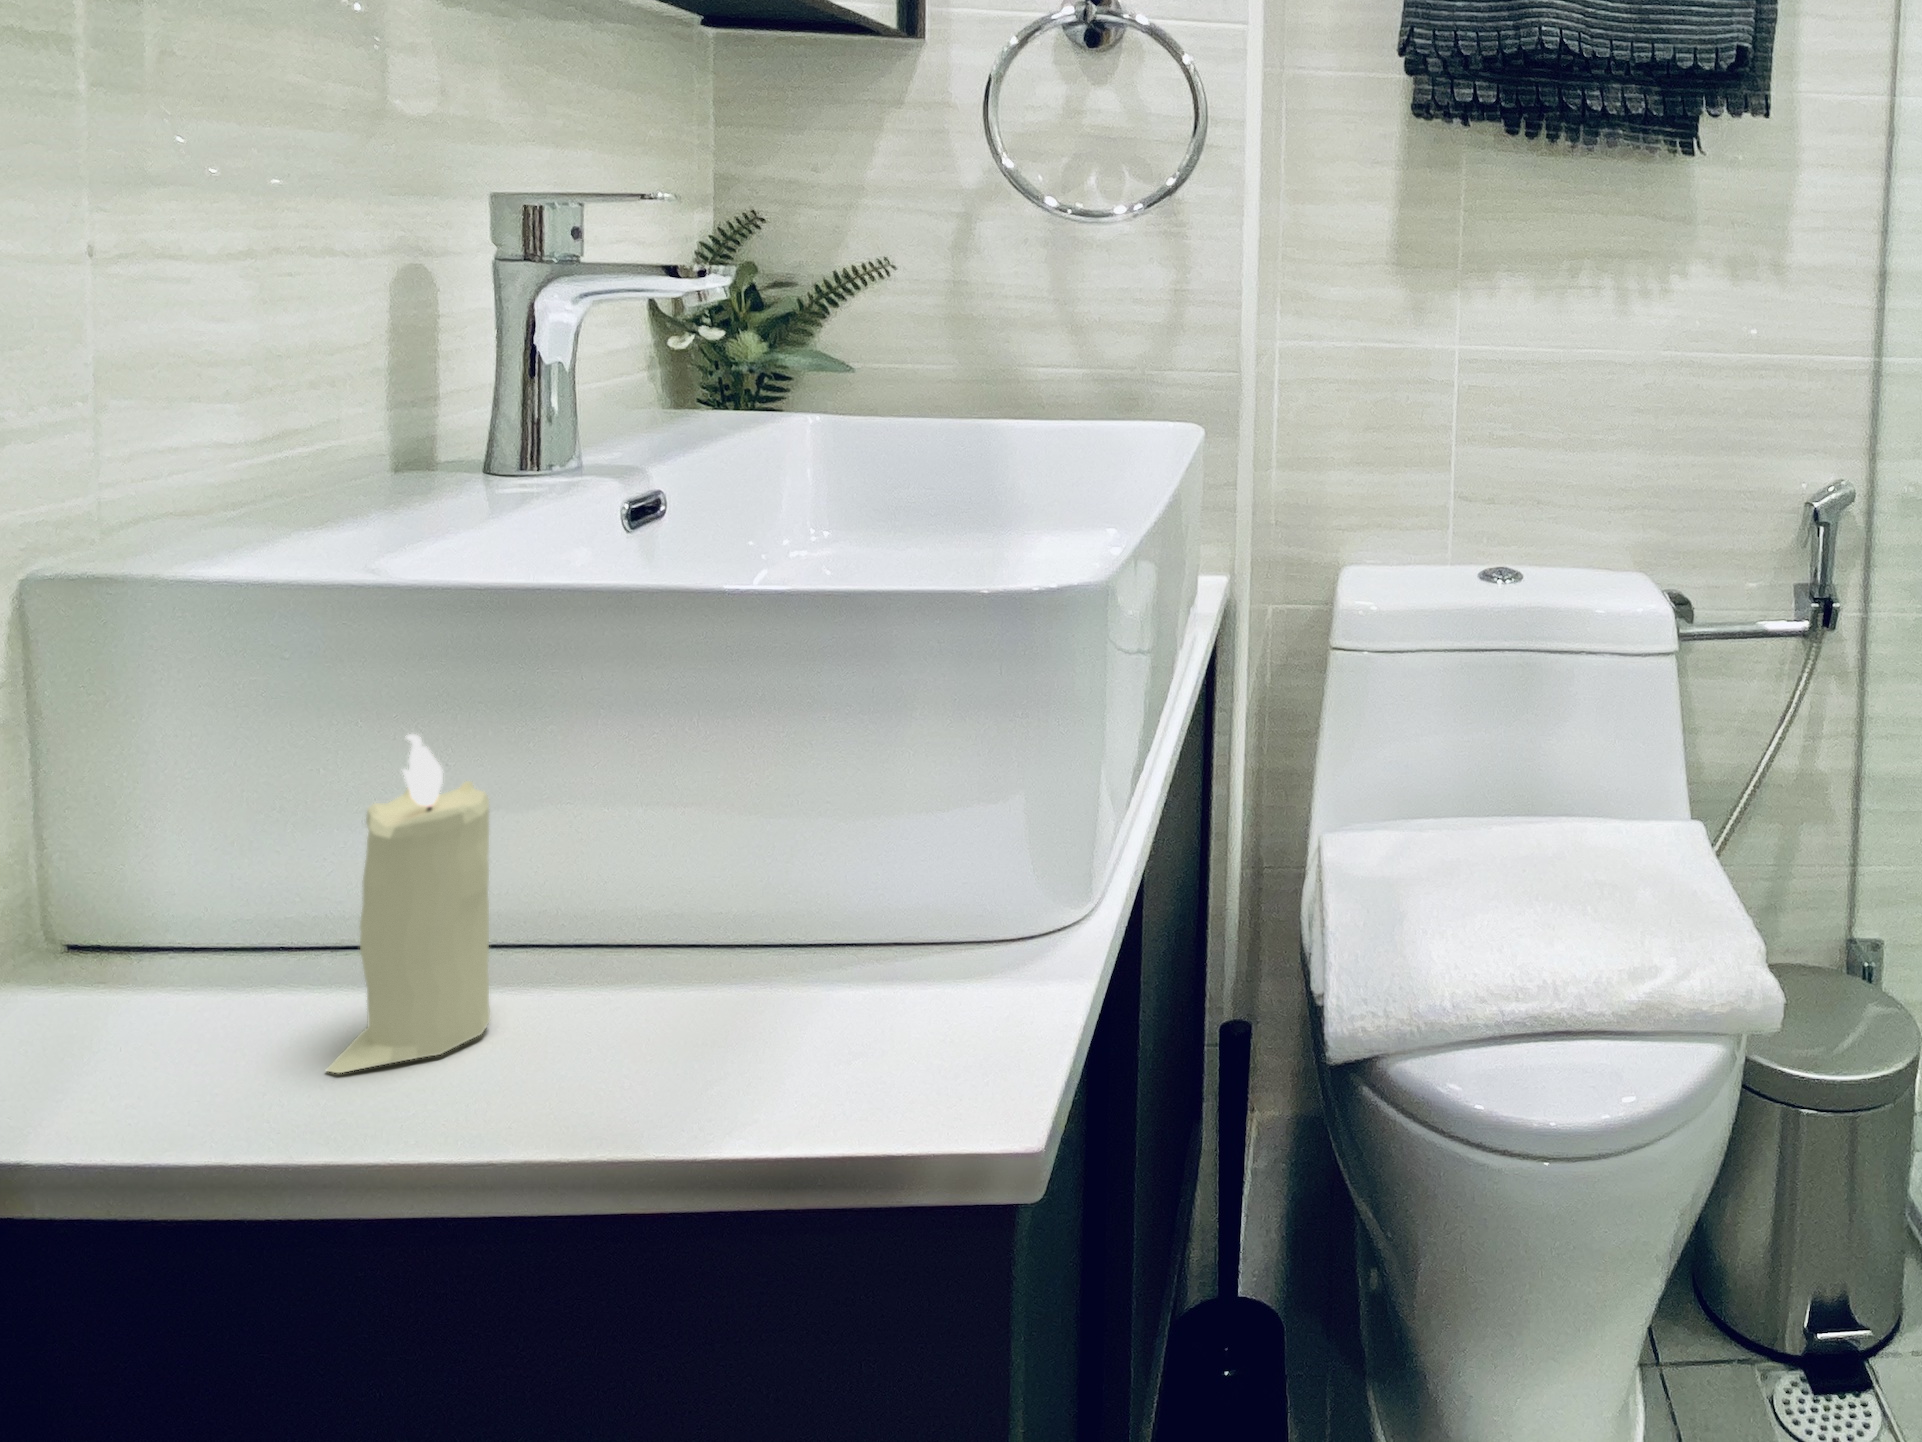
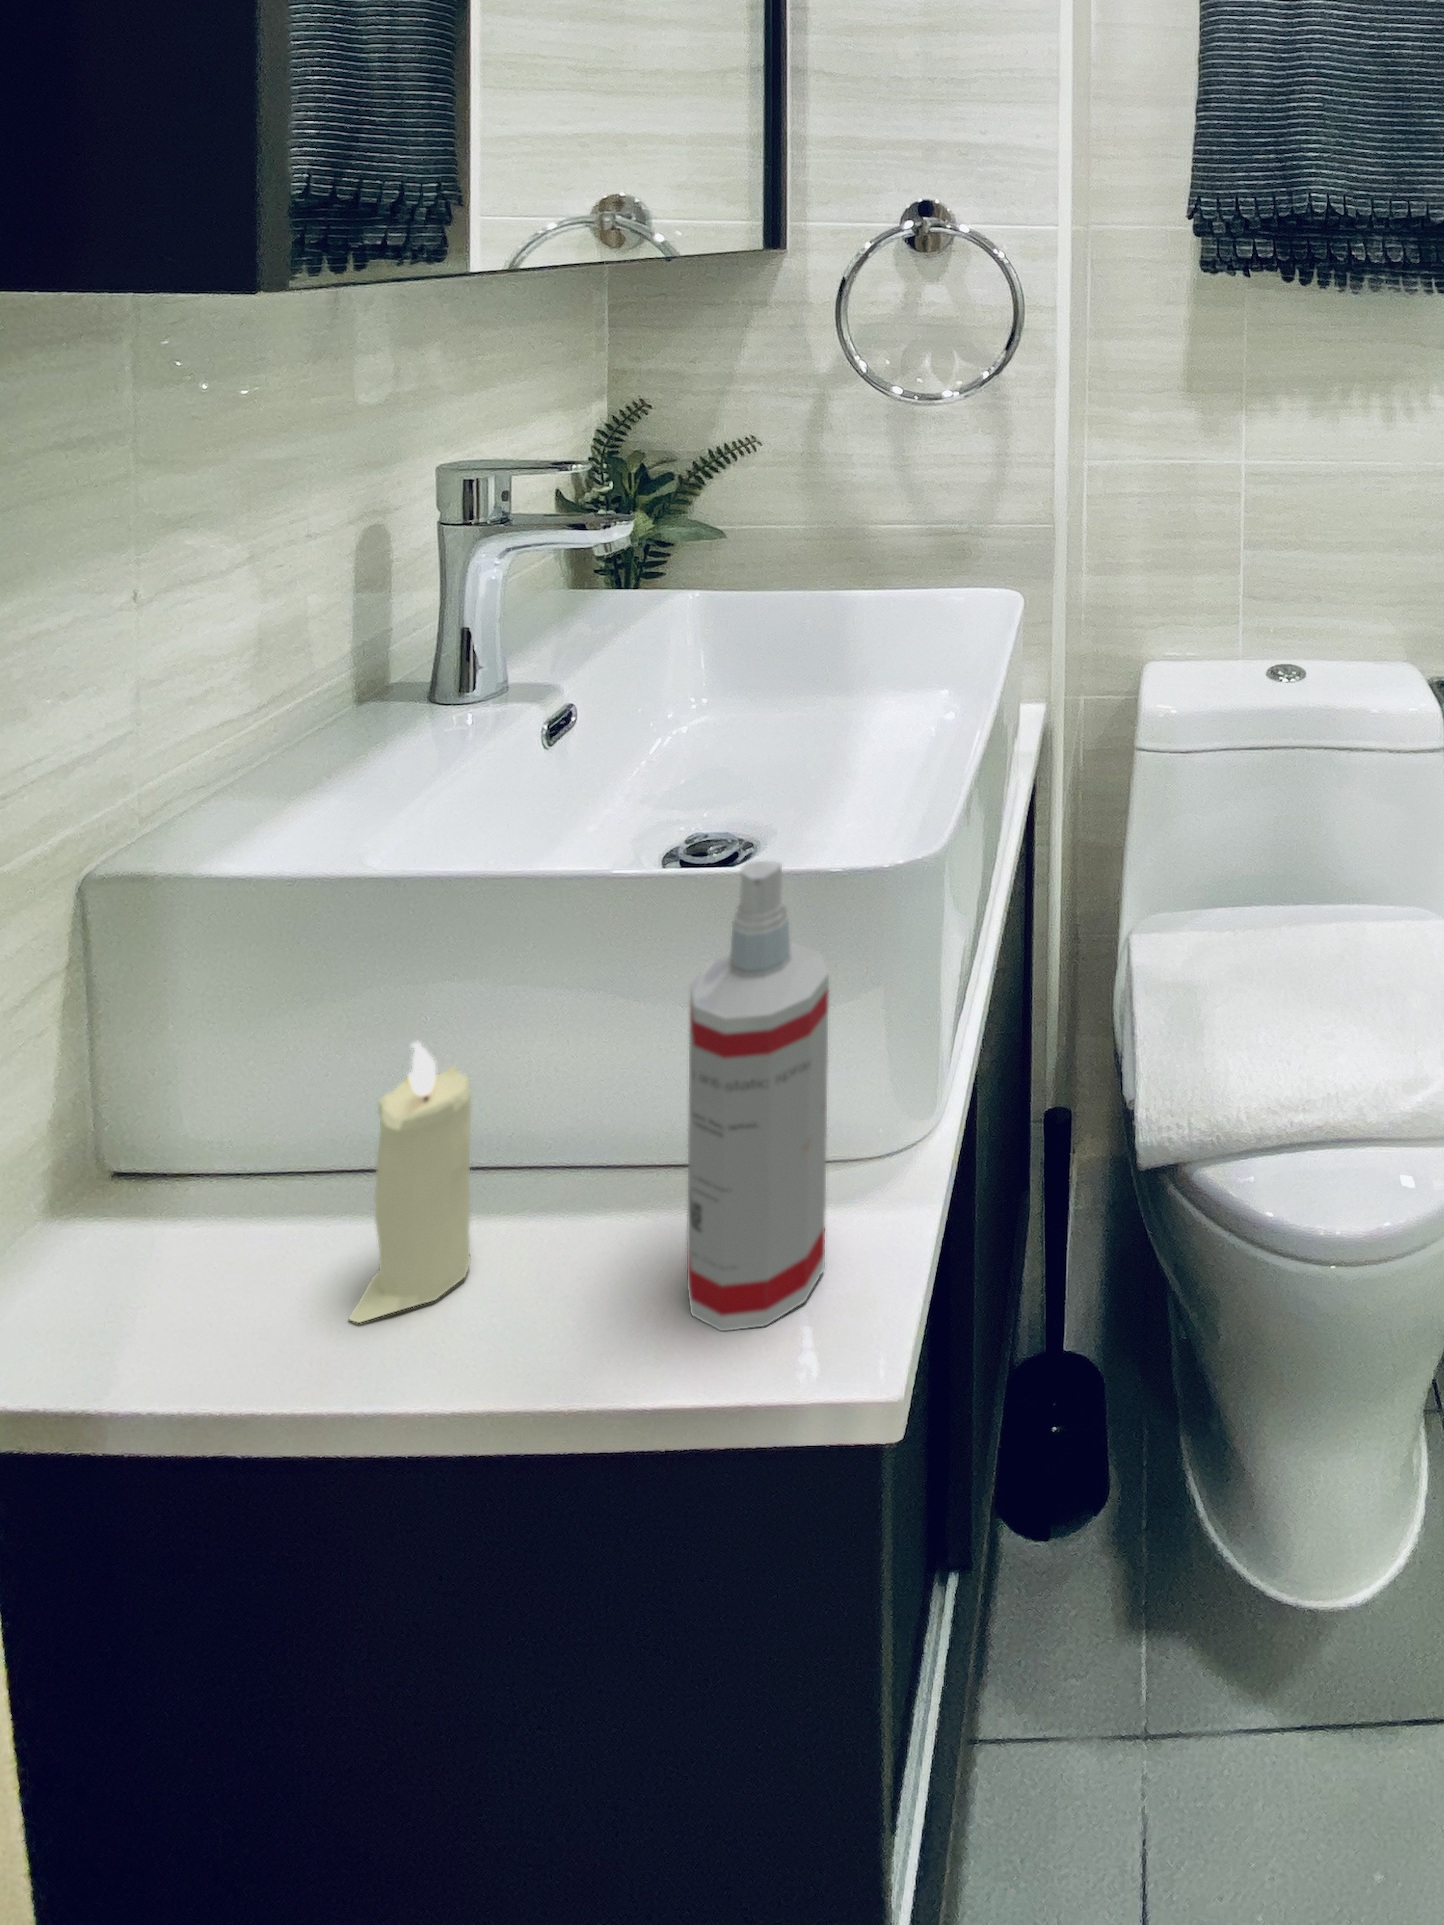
spray bottle: none [763,529,944,1089] -> present [687,861,829,1331]

